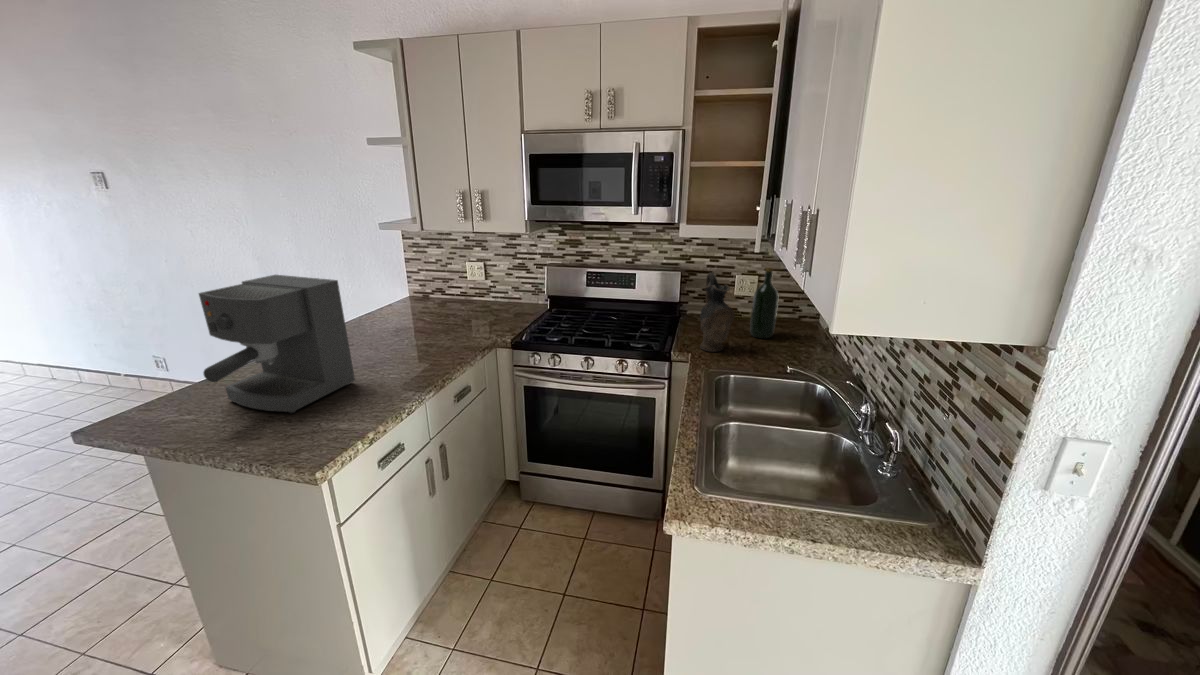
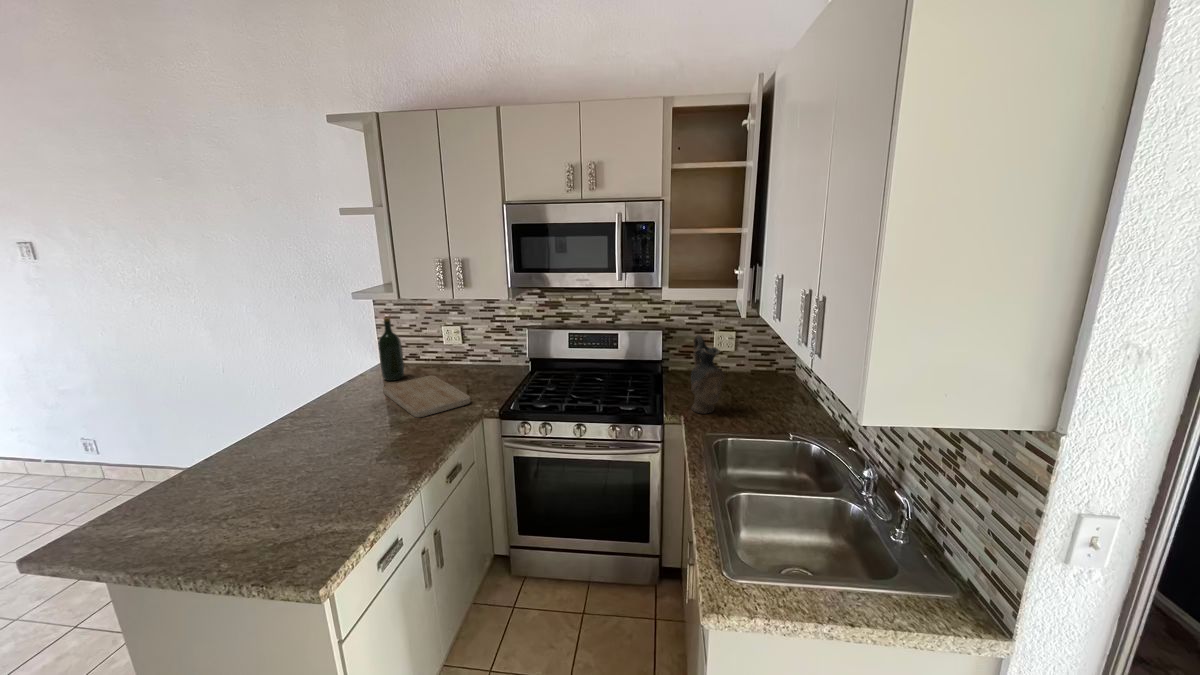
wine bottle: present [750,268,778,338] -> present [378,318,404,381]
coffee maker: present [199,275,355,413] -> none [173,362,342,518]
cutting board: none [407,308,486,342] -> present [383,376,470,417]

